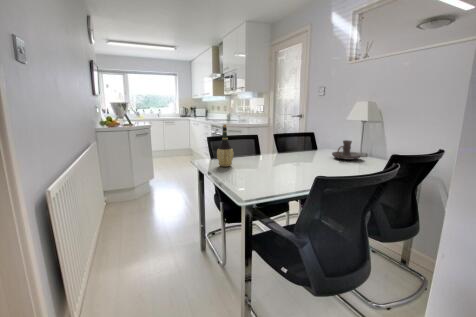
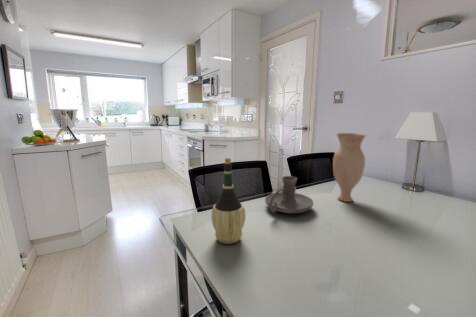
vase: none [296,116,314,158] -> present [333,133,366,202]
candle holder: present [332,140,361,160] -> present [265,176,313,213]

